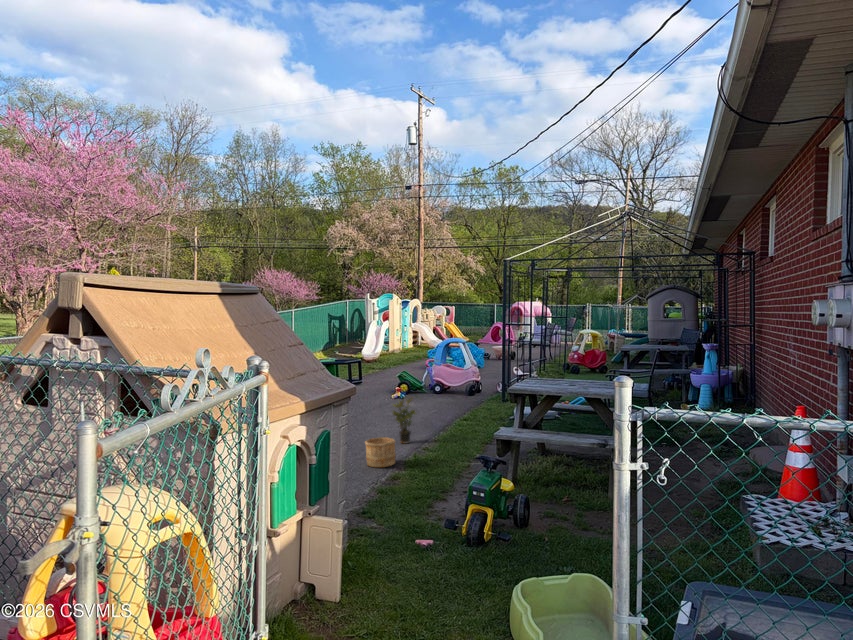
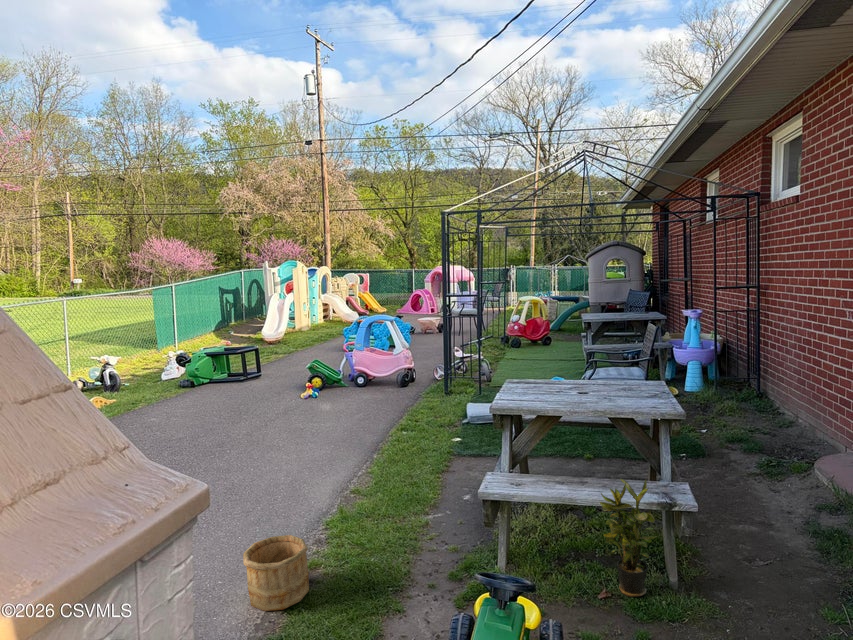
potted plant: present [393,398,416,444] -> present [600,479,656,597]

